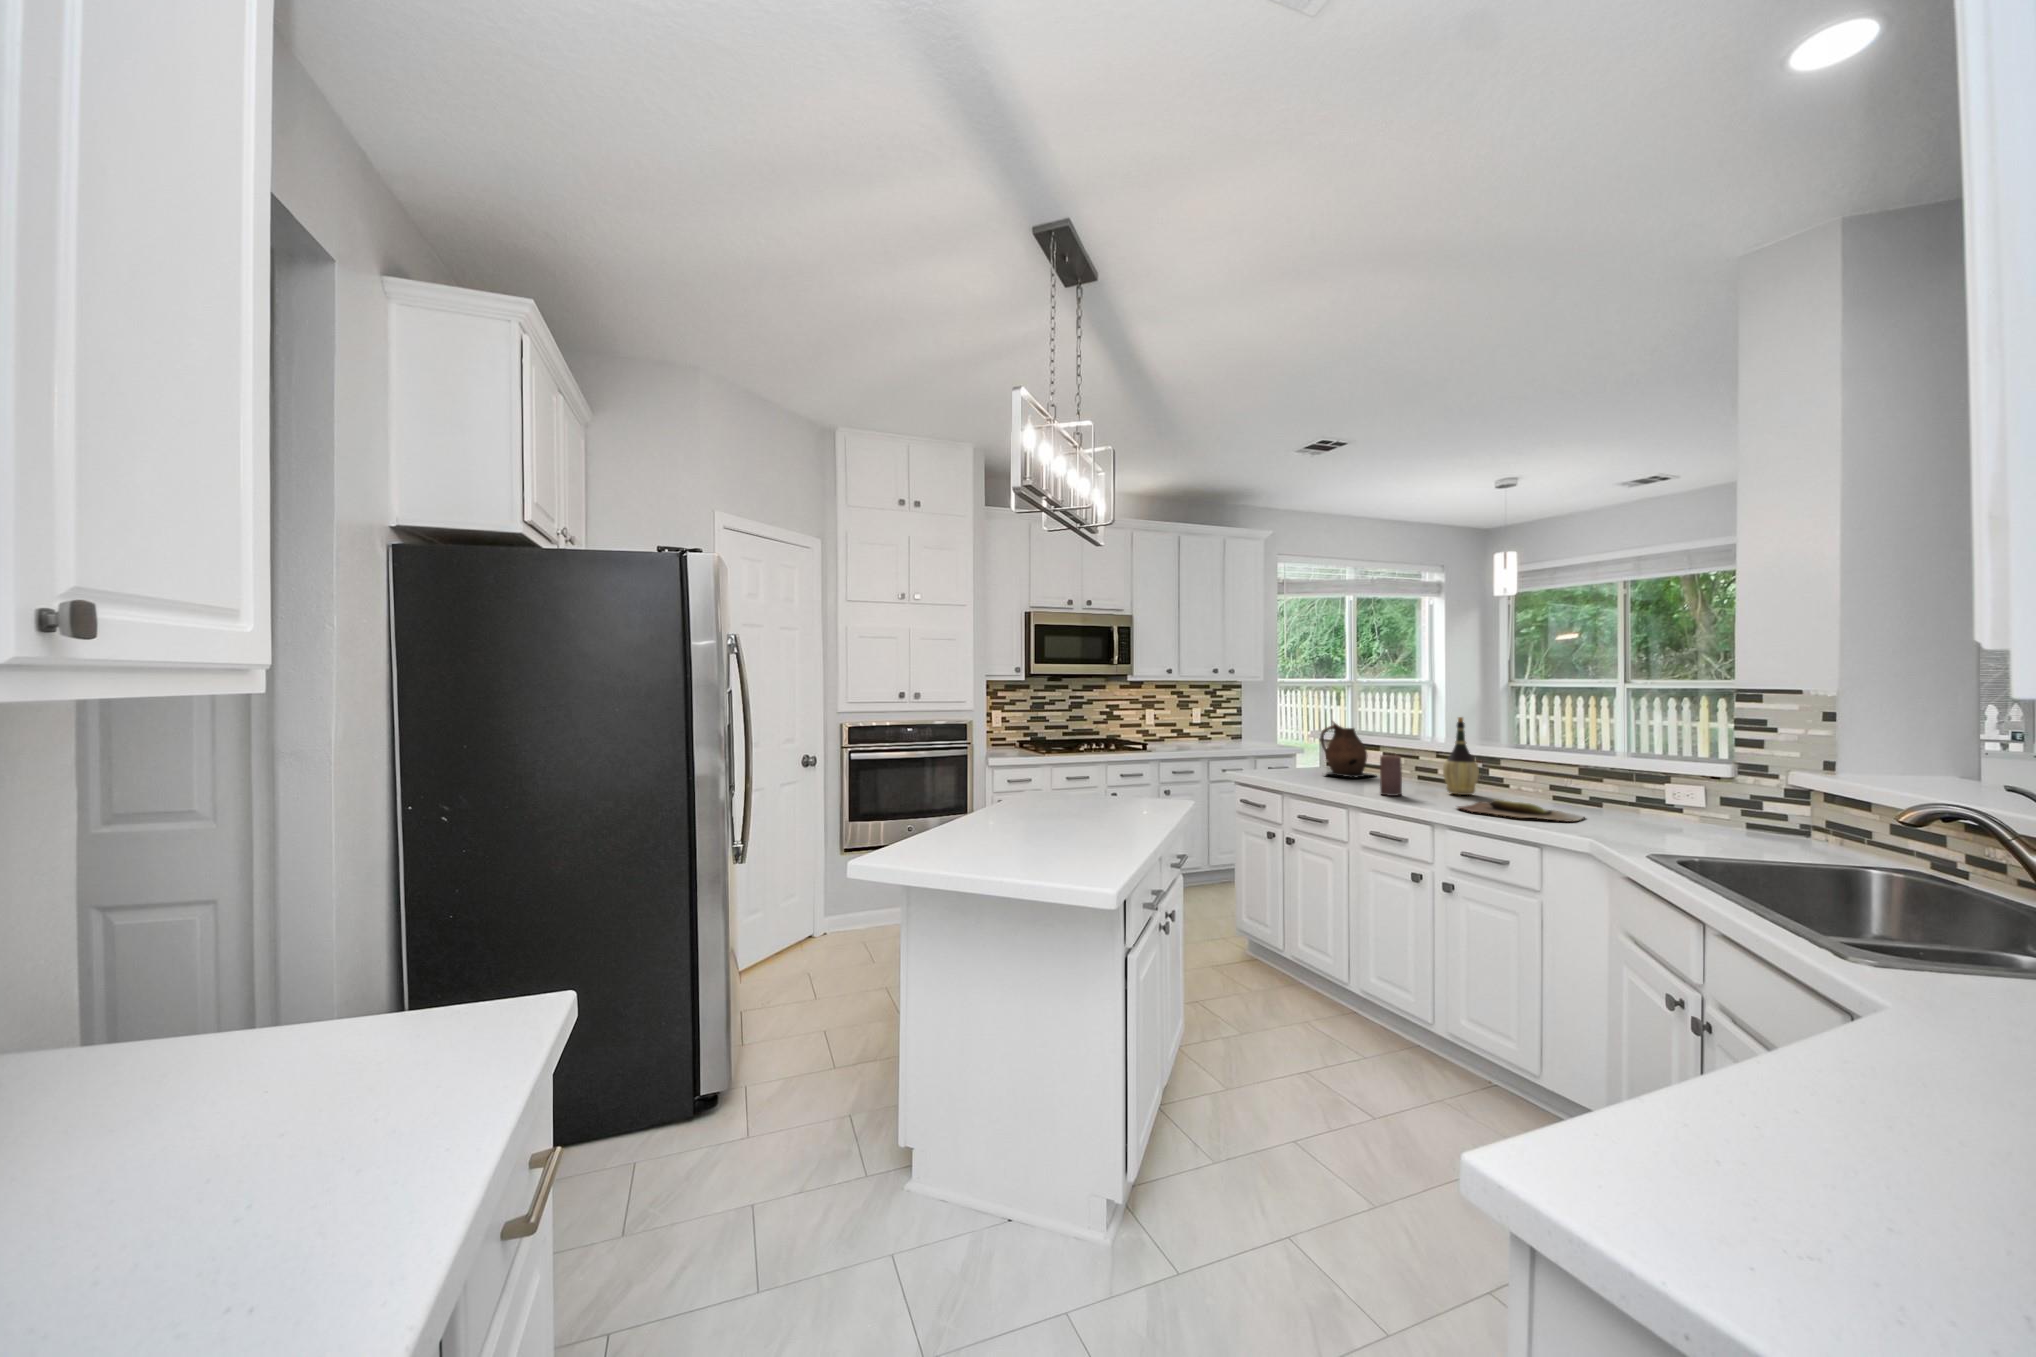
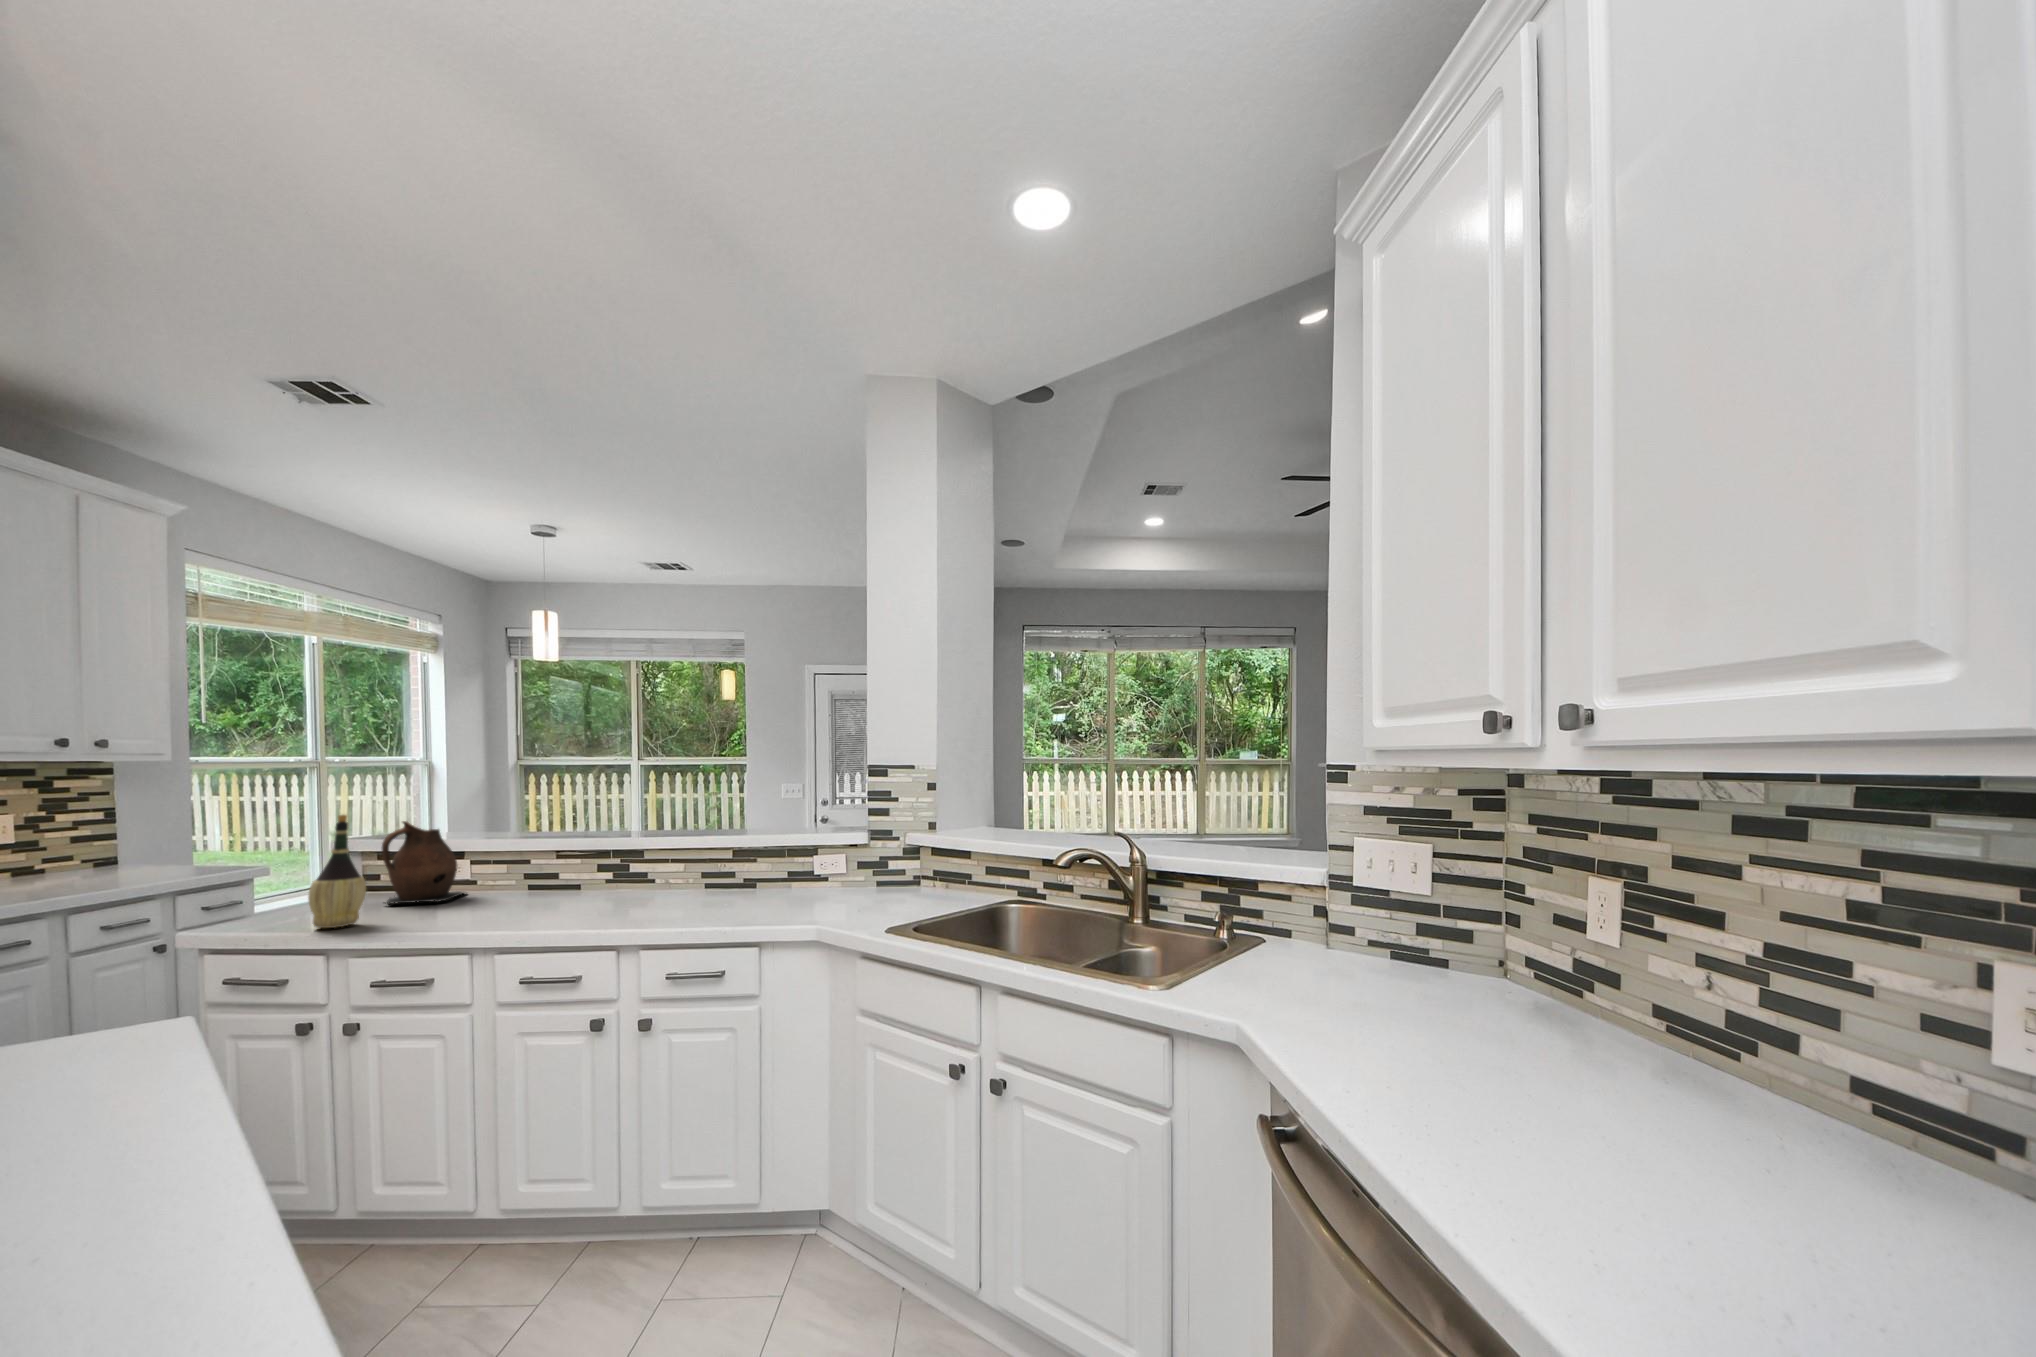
wine bottle: present [1443,717,1479,795] -> present [308,815,366,928]
candle: present [1380,755,1402,796] -> none [518,861,549,919]
cutting board: present [1458,799,1585,821] -> none [635,897,766,919]

